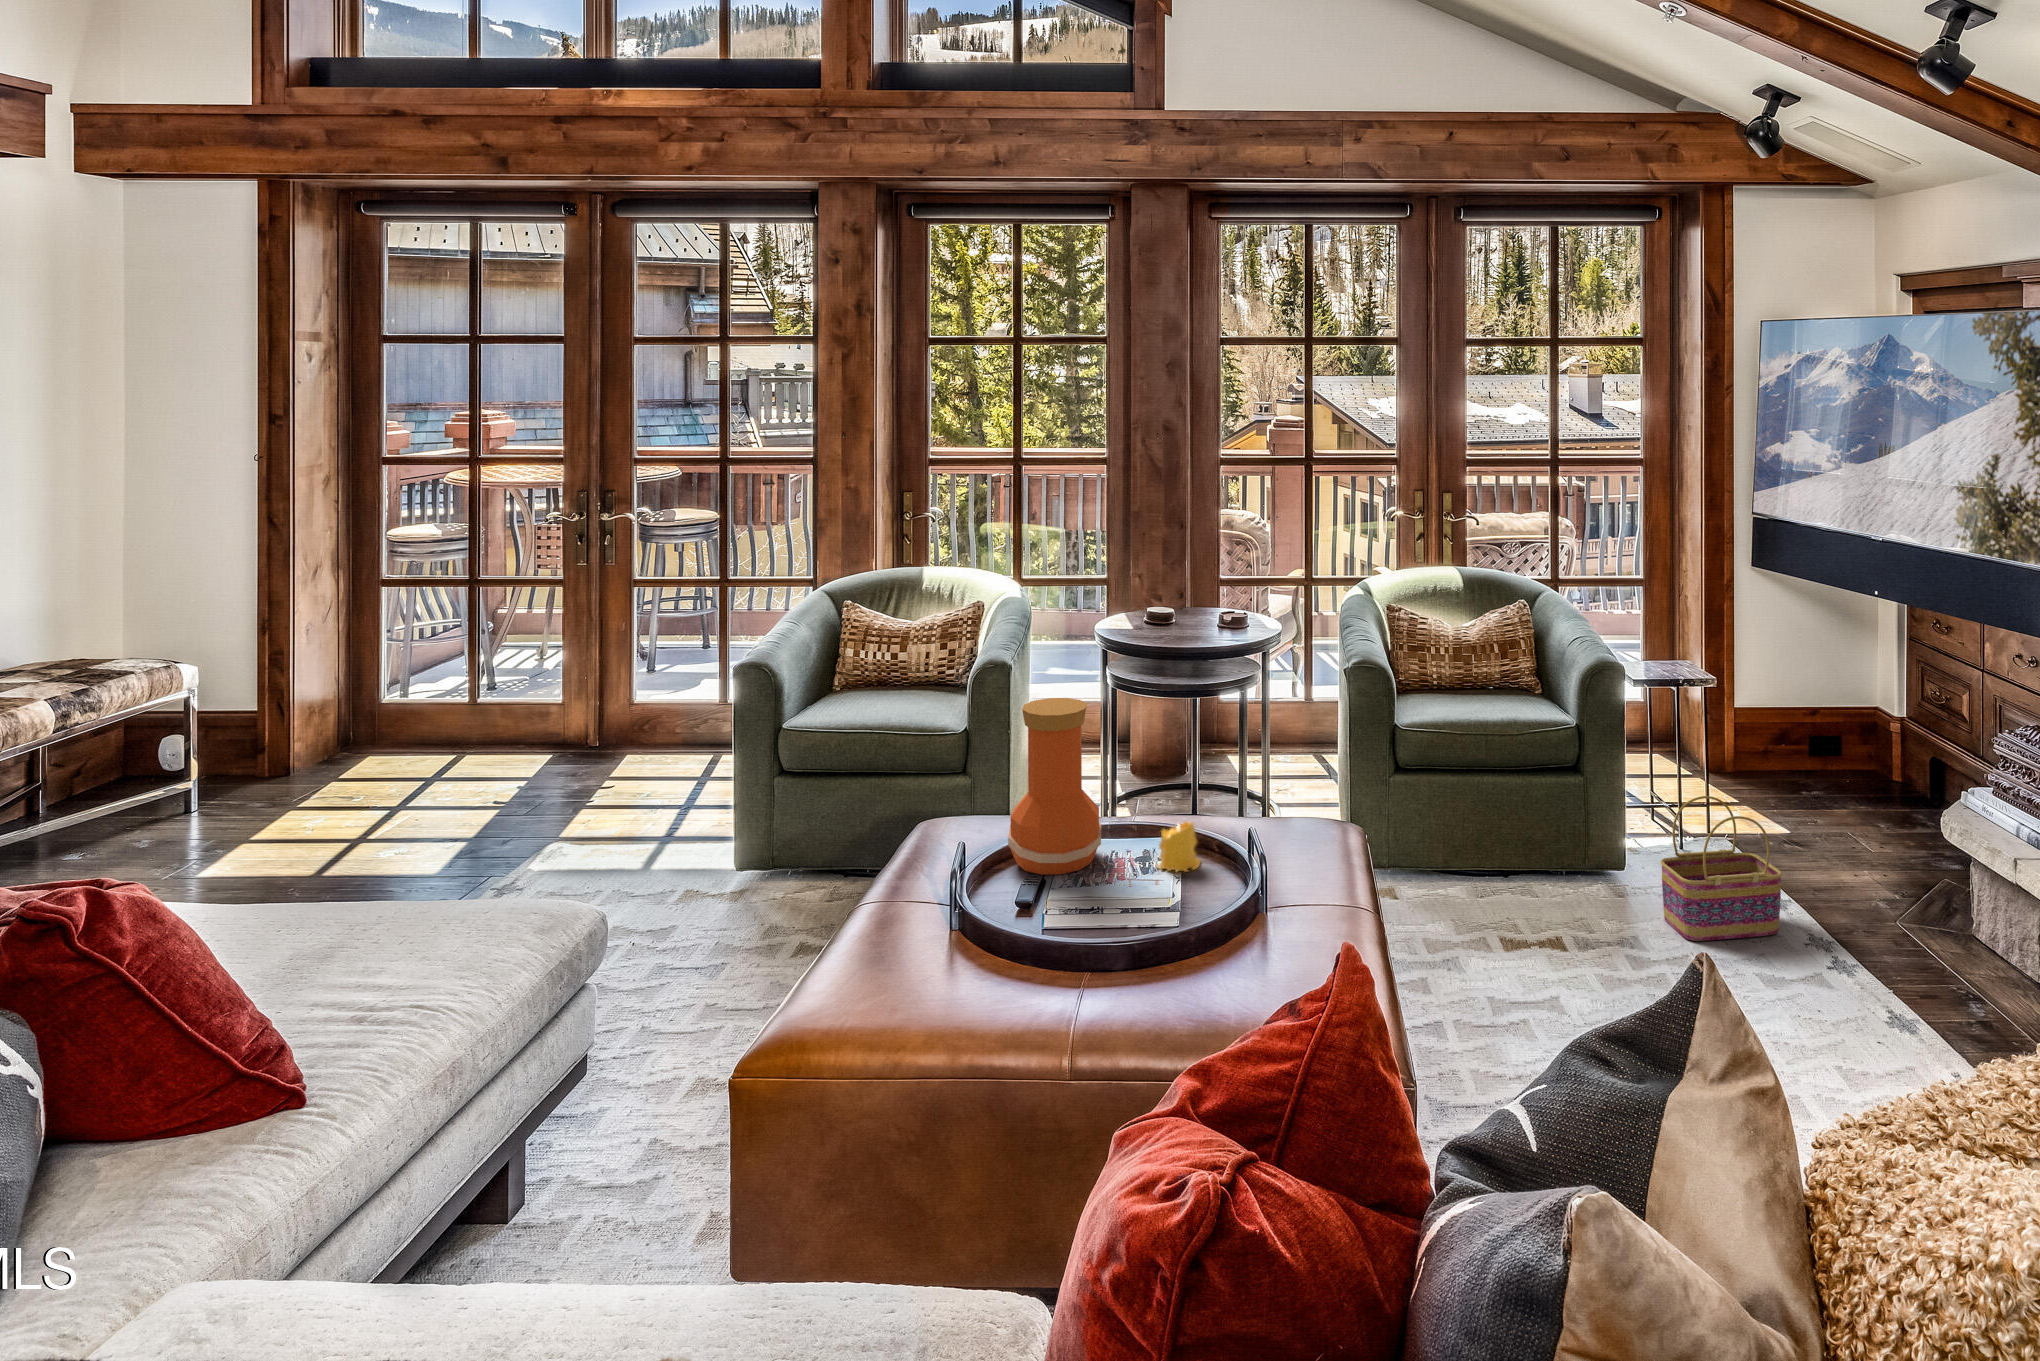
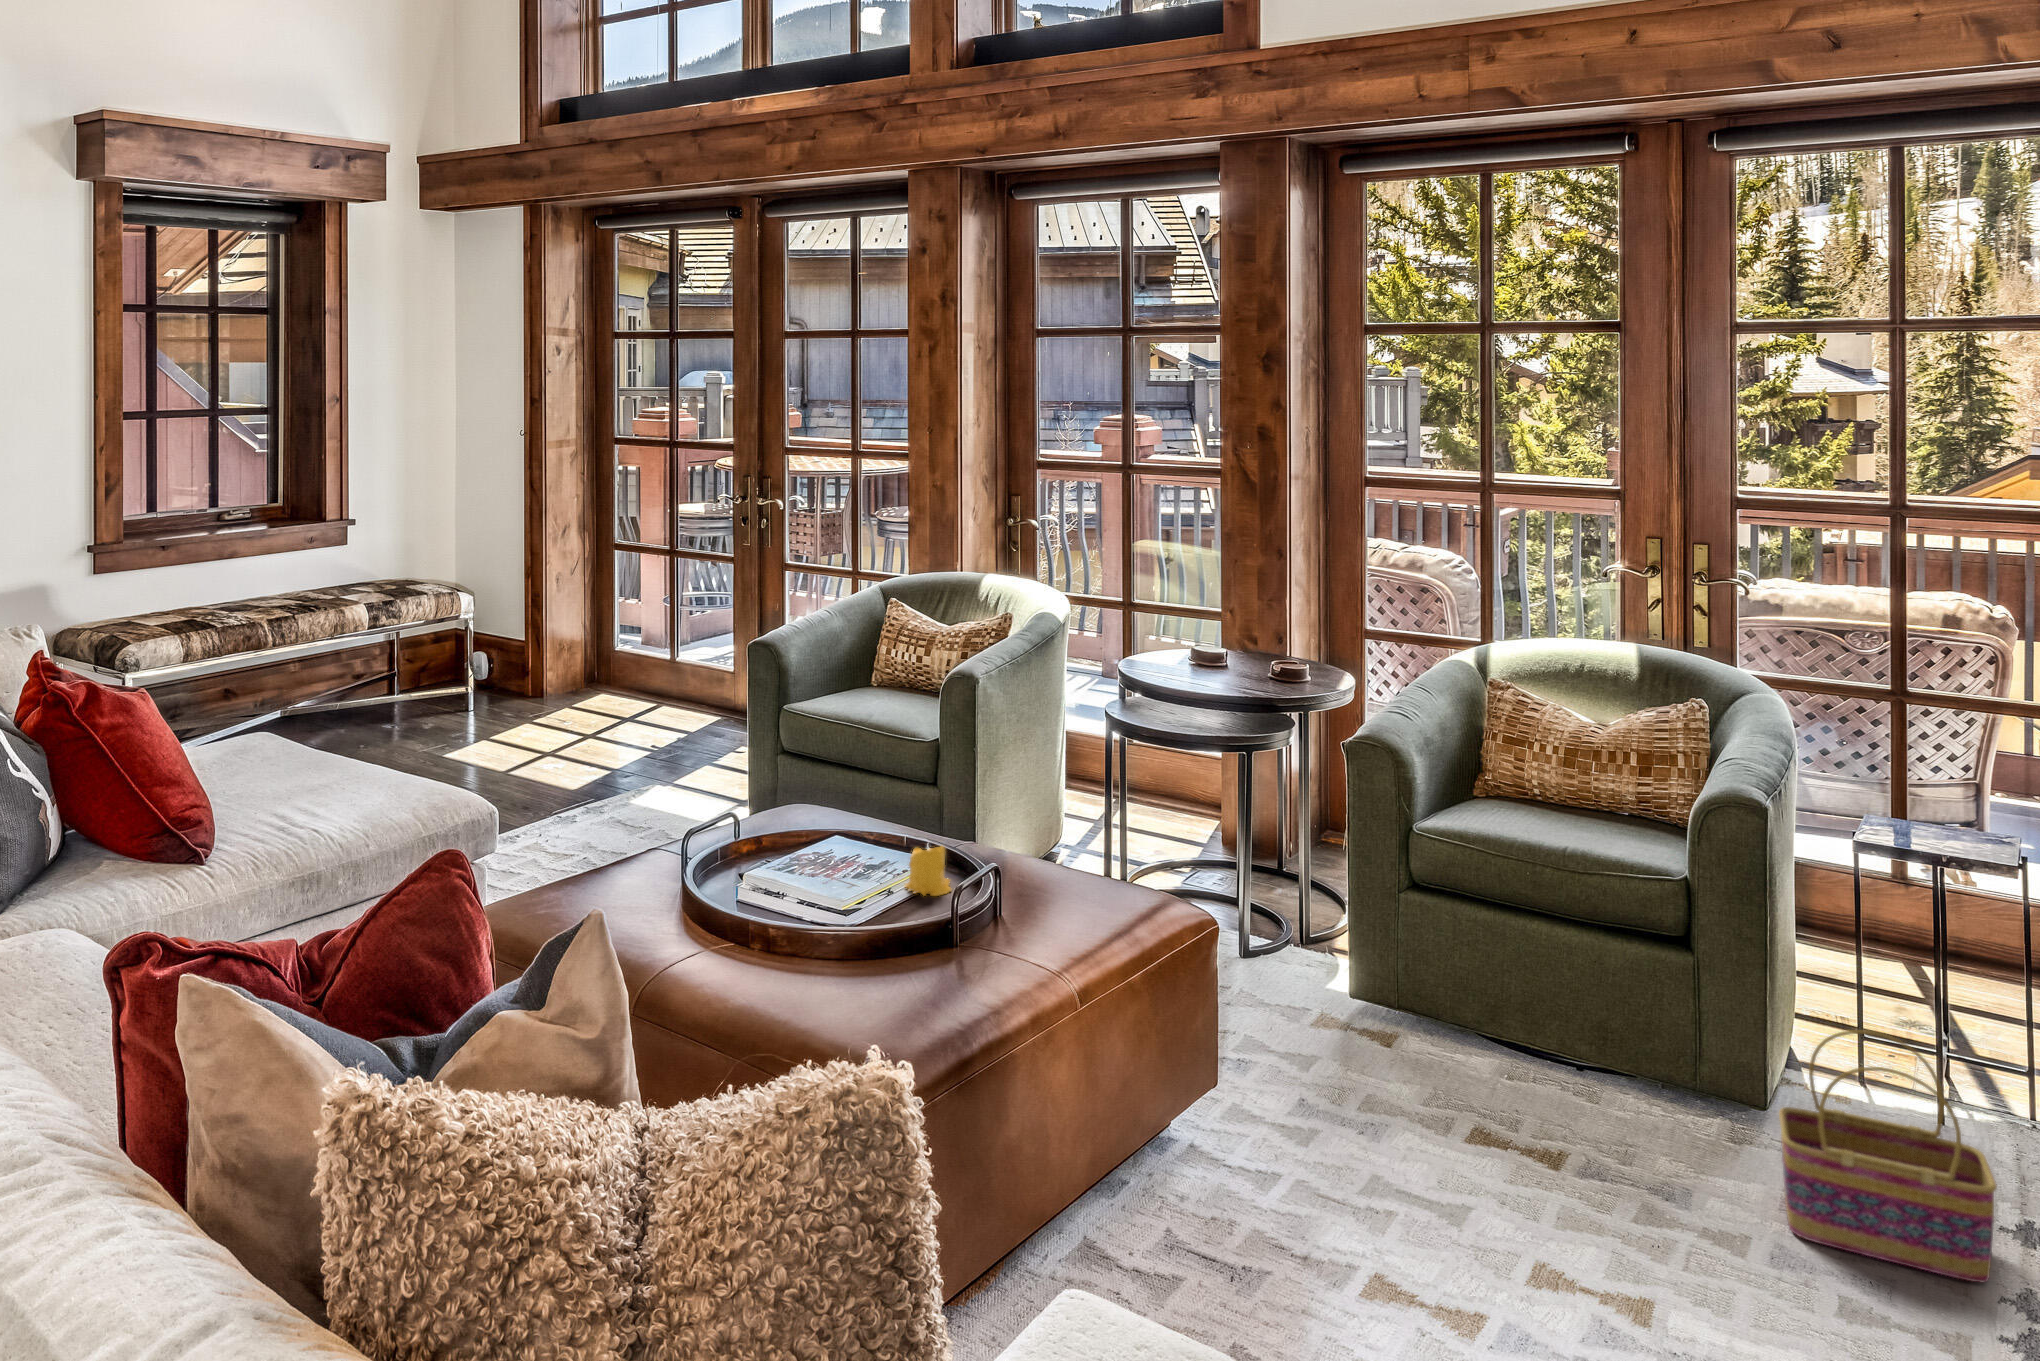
vase: present [1008,698,1101,875] -> none [787,693,881,870]

